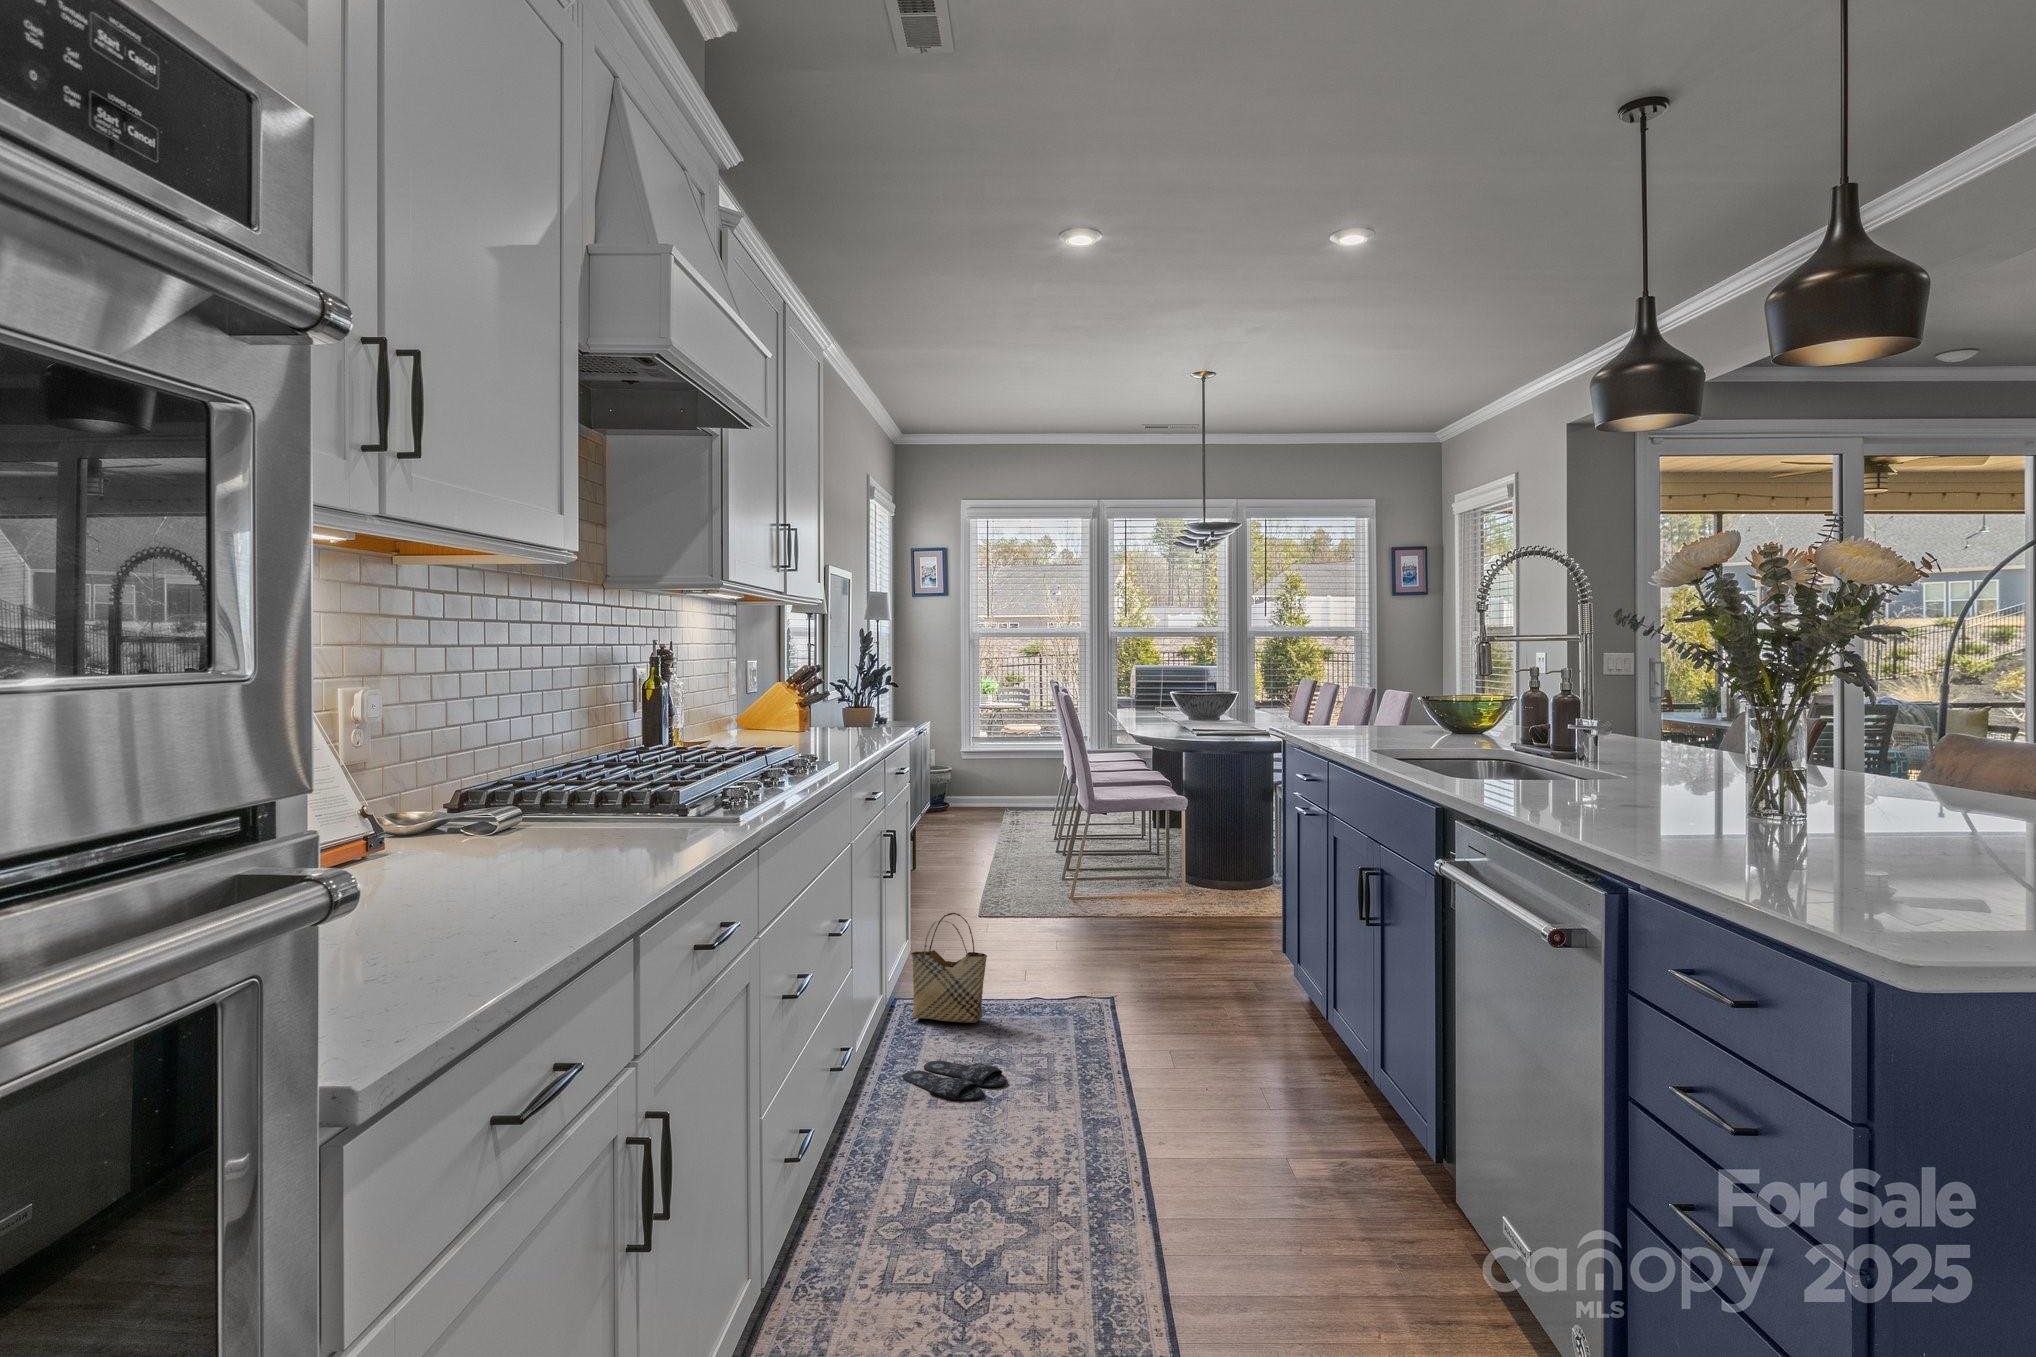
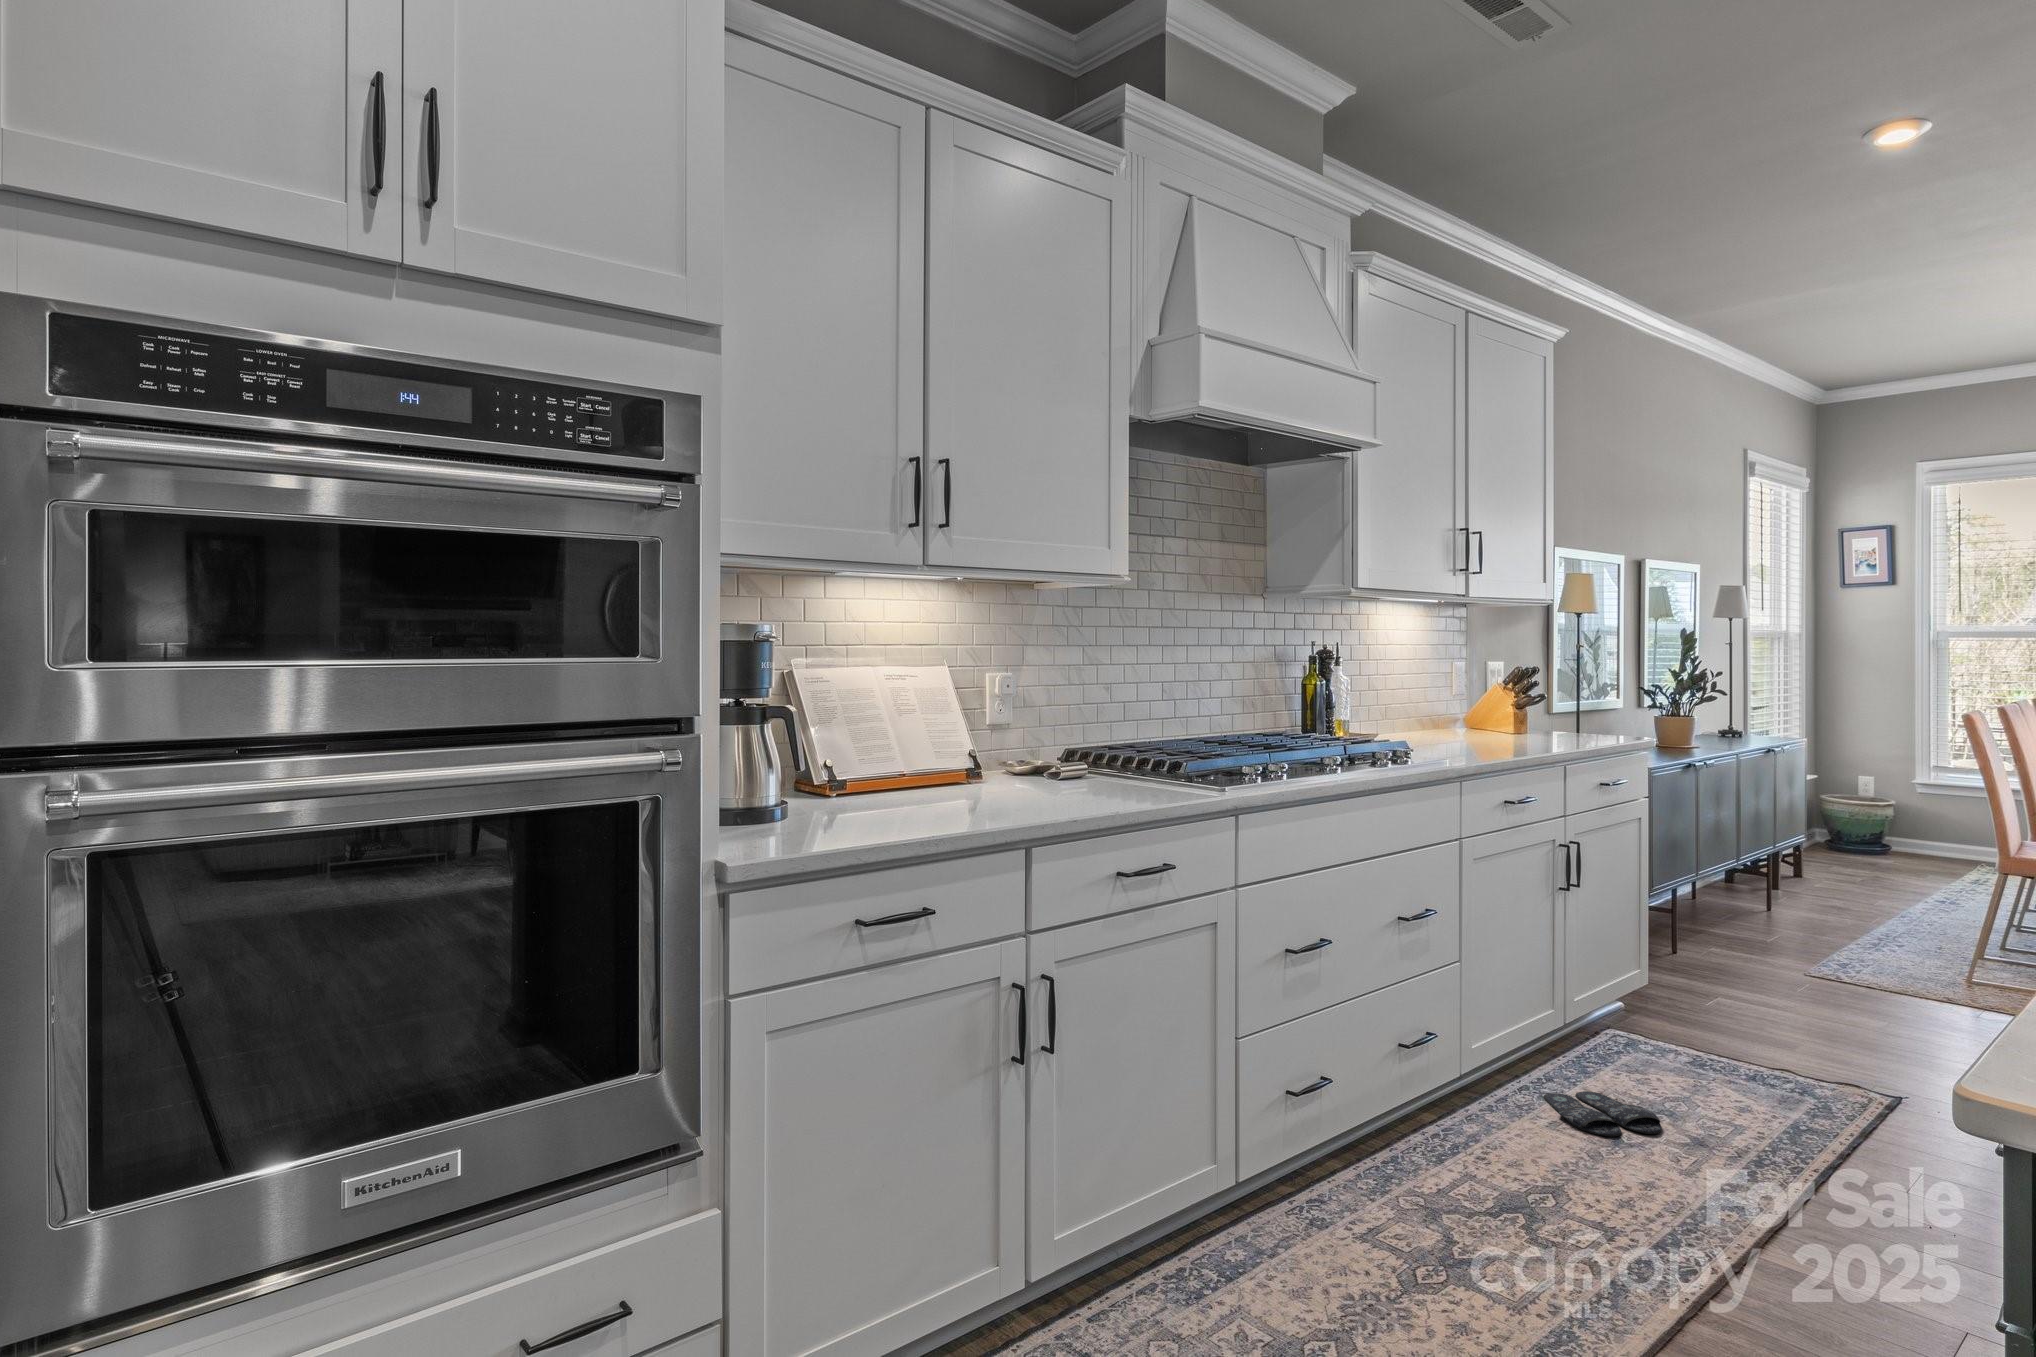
woven basket: present [911,913,987,1023] -> none [1606,944,1700,1071]

